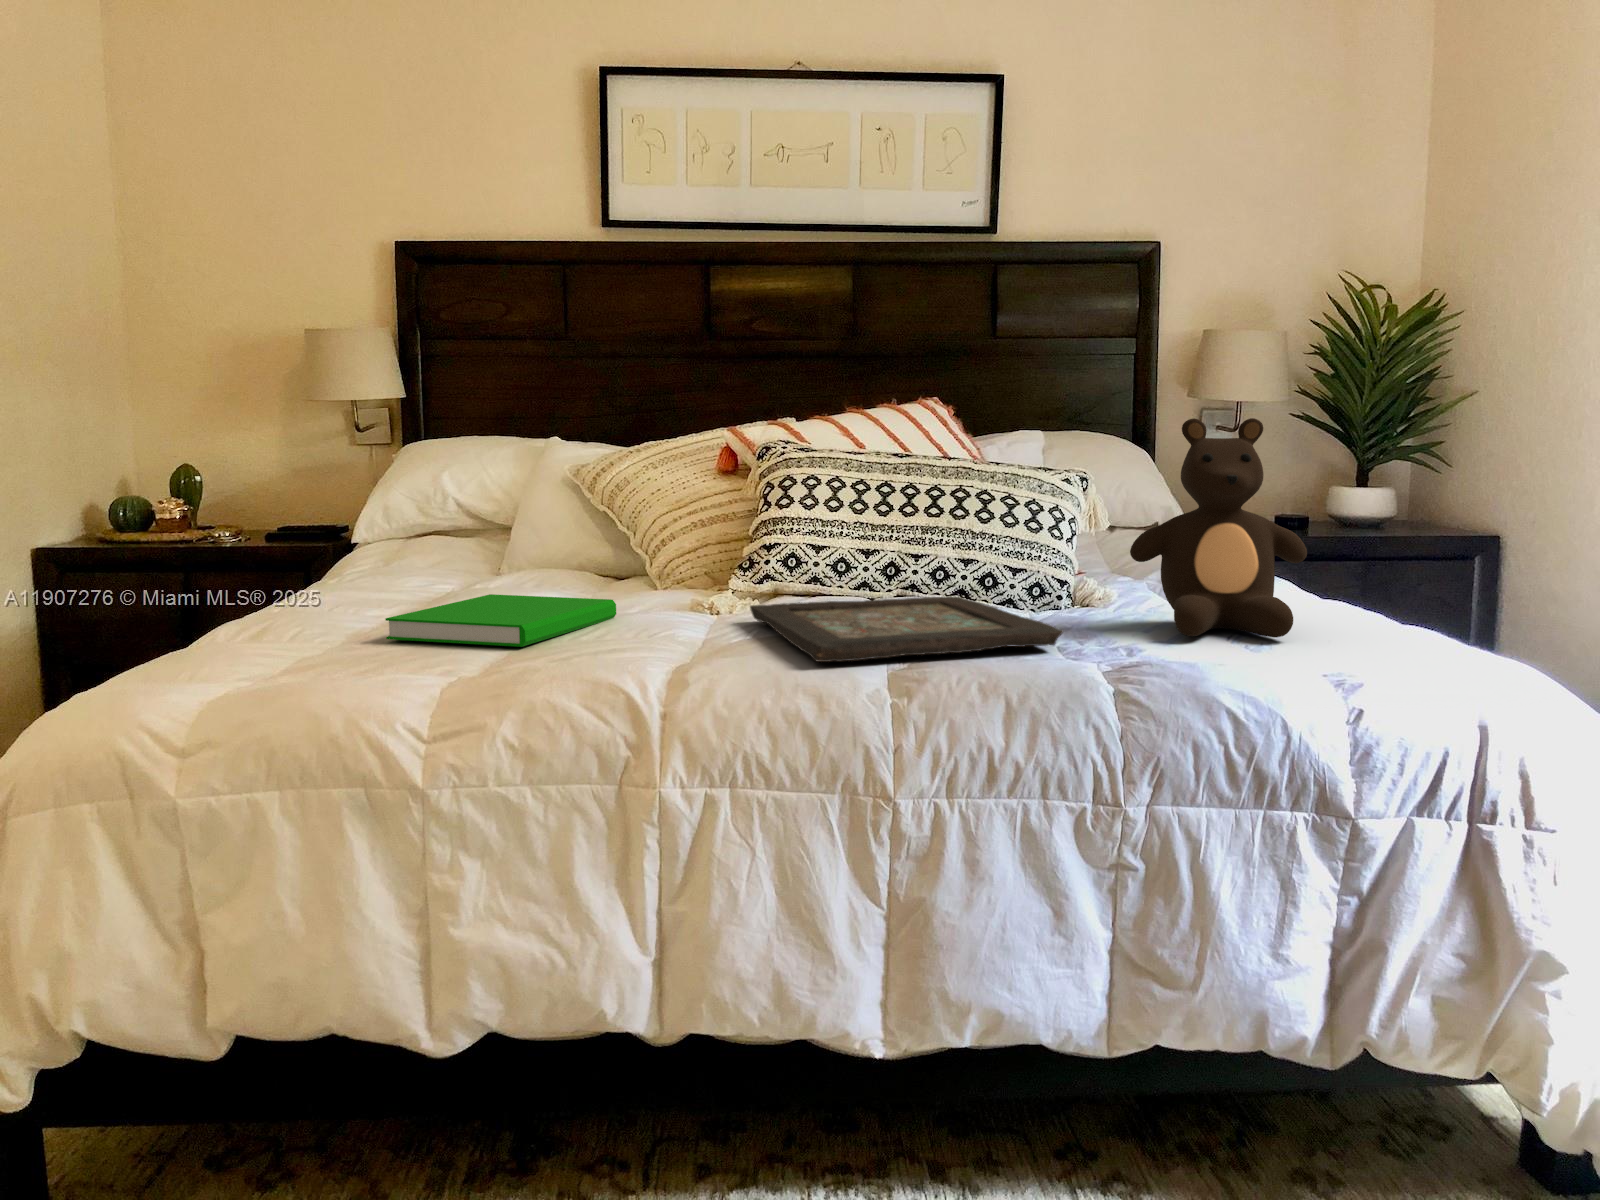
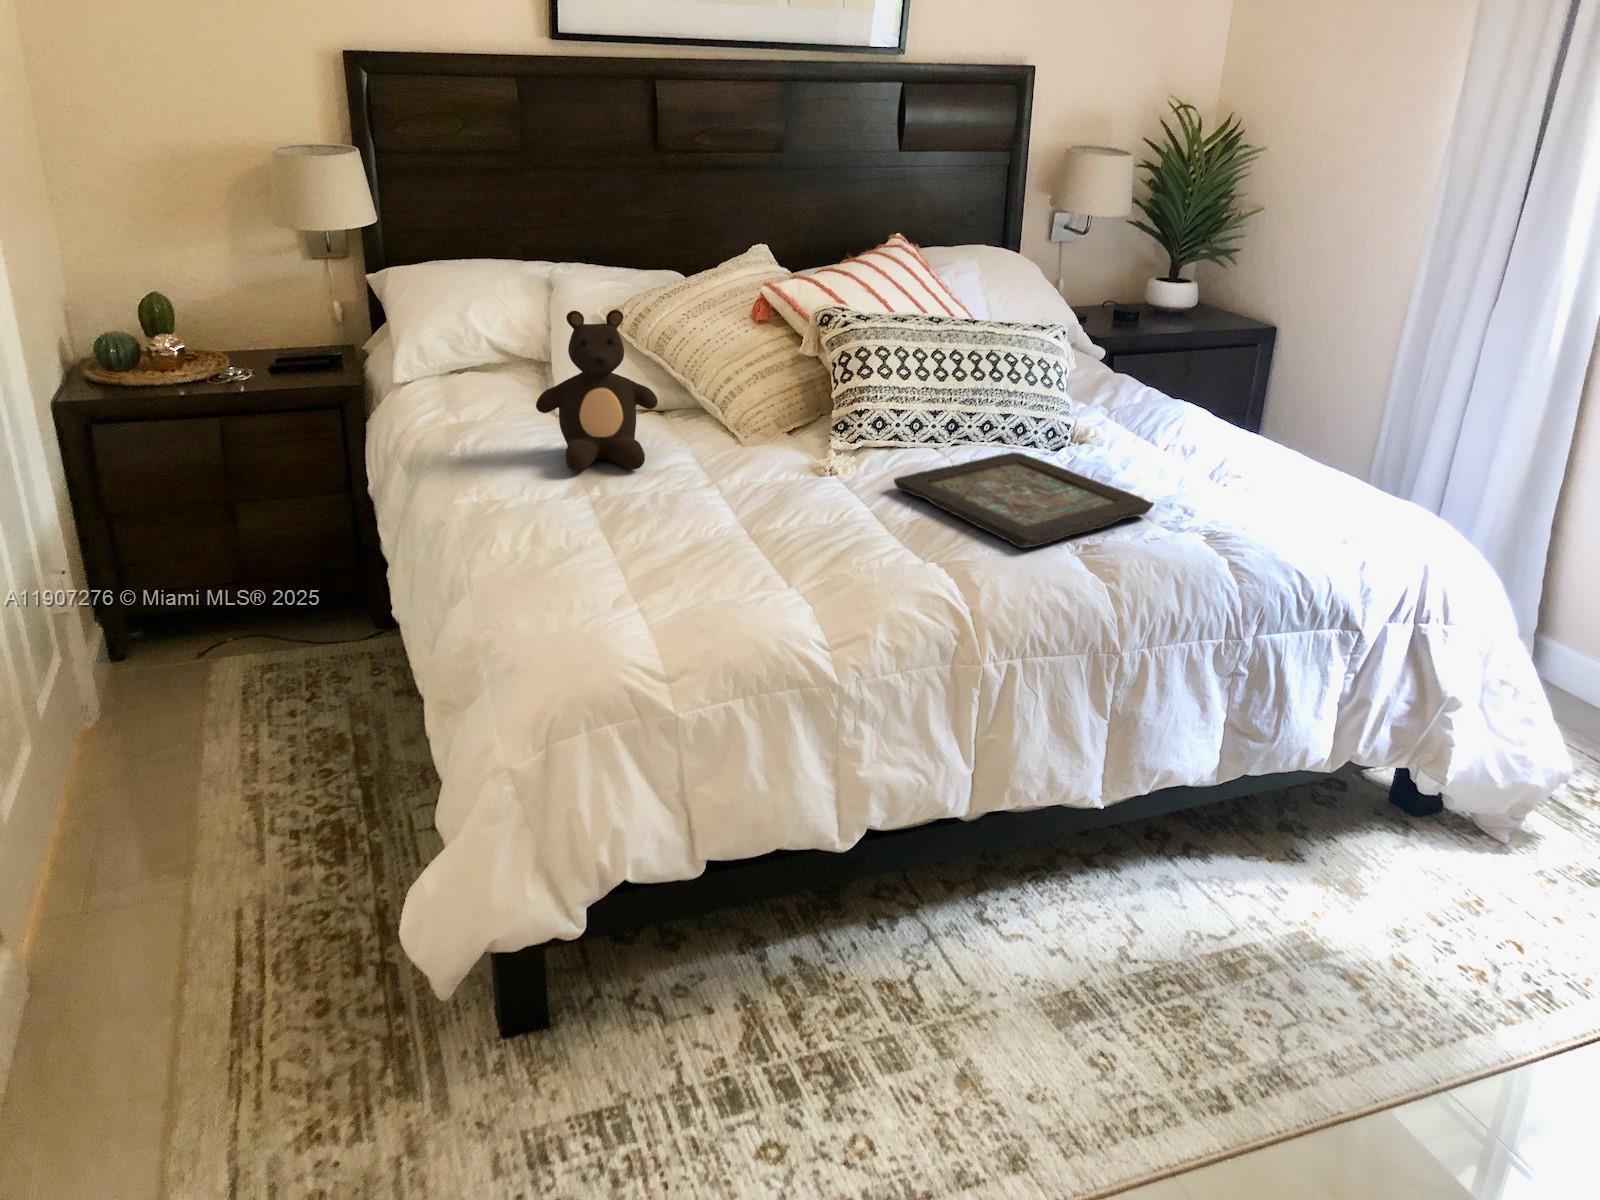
teddy bear: present [1130,418,1307,637] -> present [536,310,658,472]
book: present [385,594,616,647] -> none [656,475,783,543]

